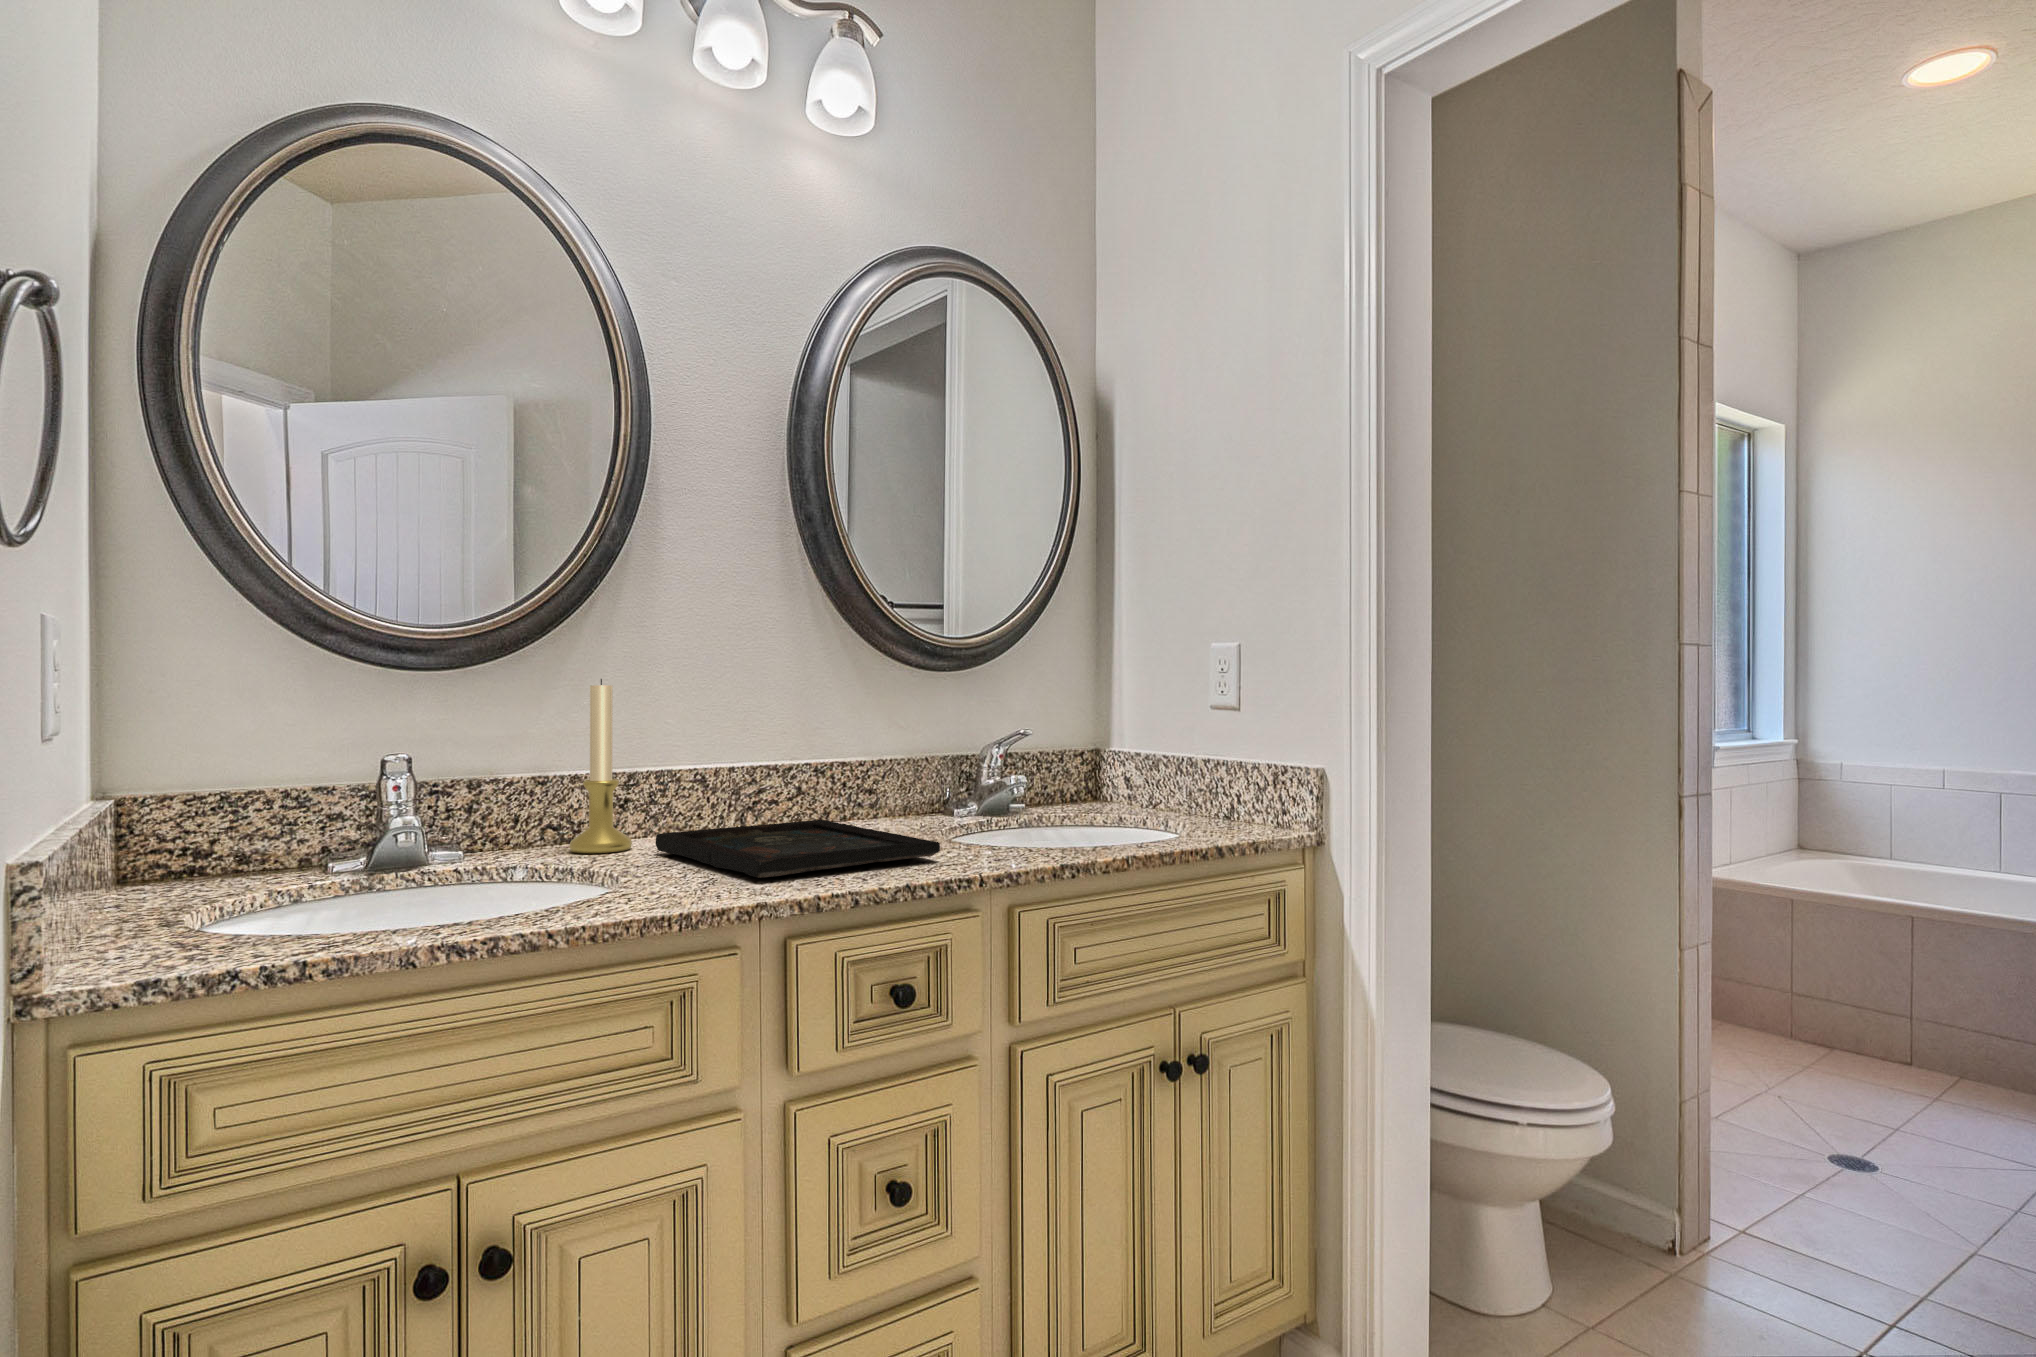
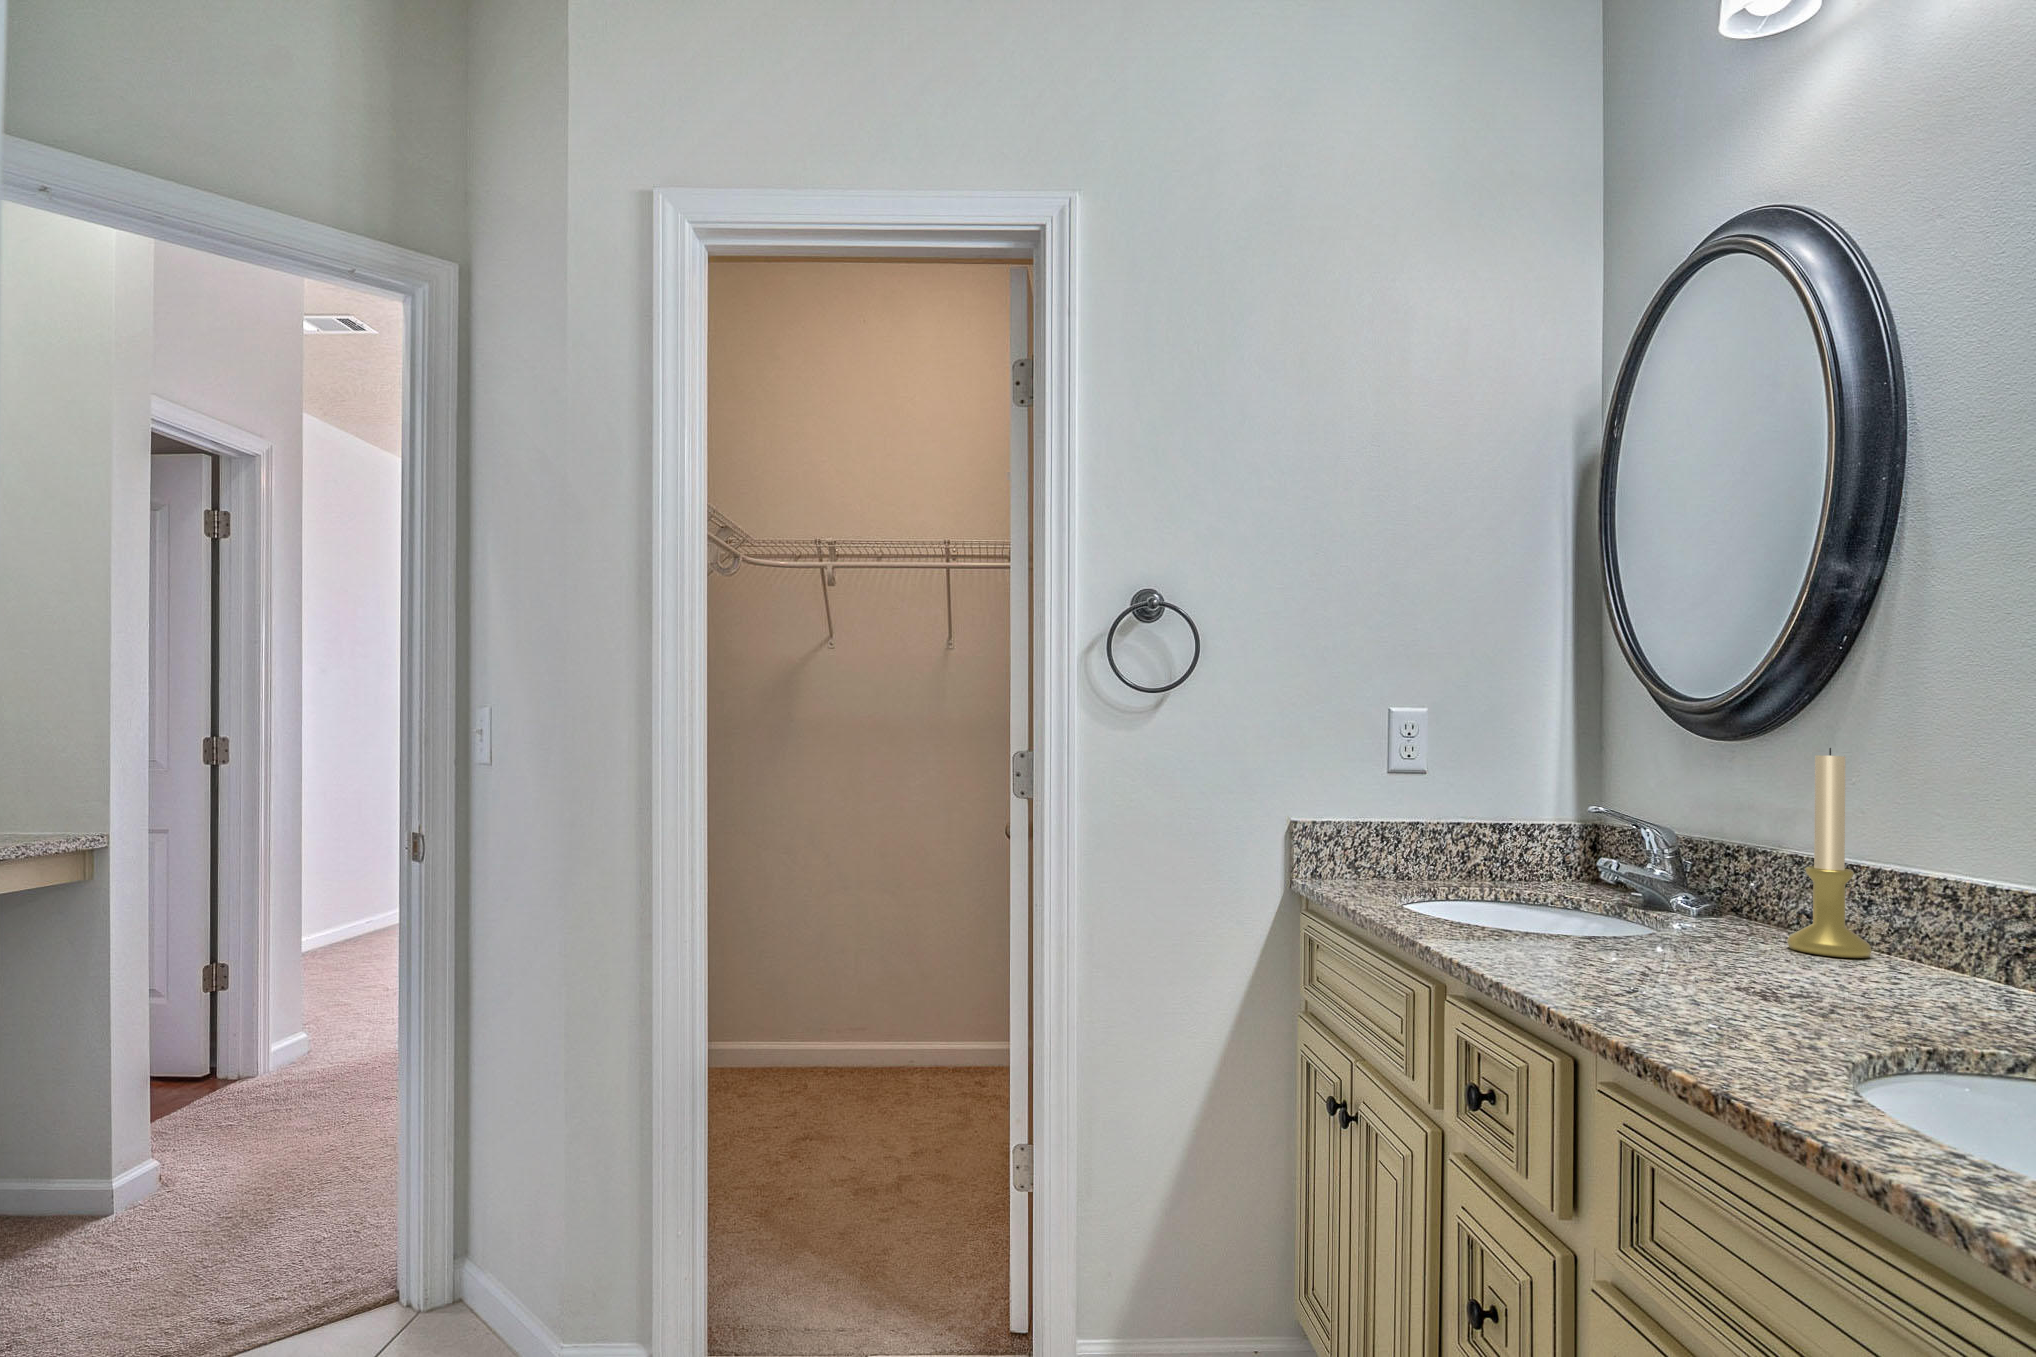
tray: present [656,820,940,878] -> none [1516,927,1975,1004]

